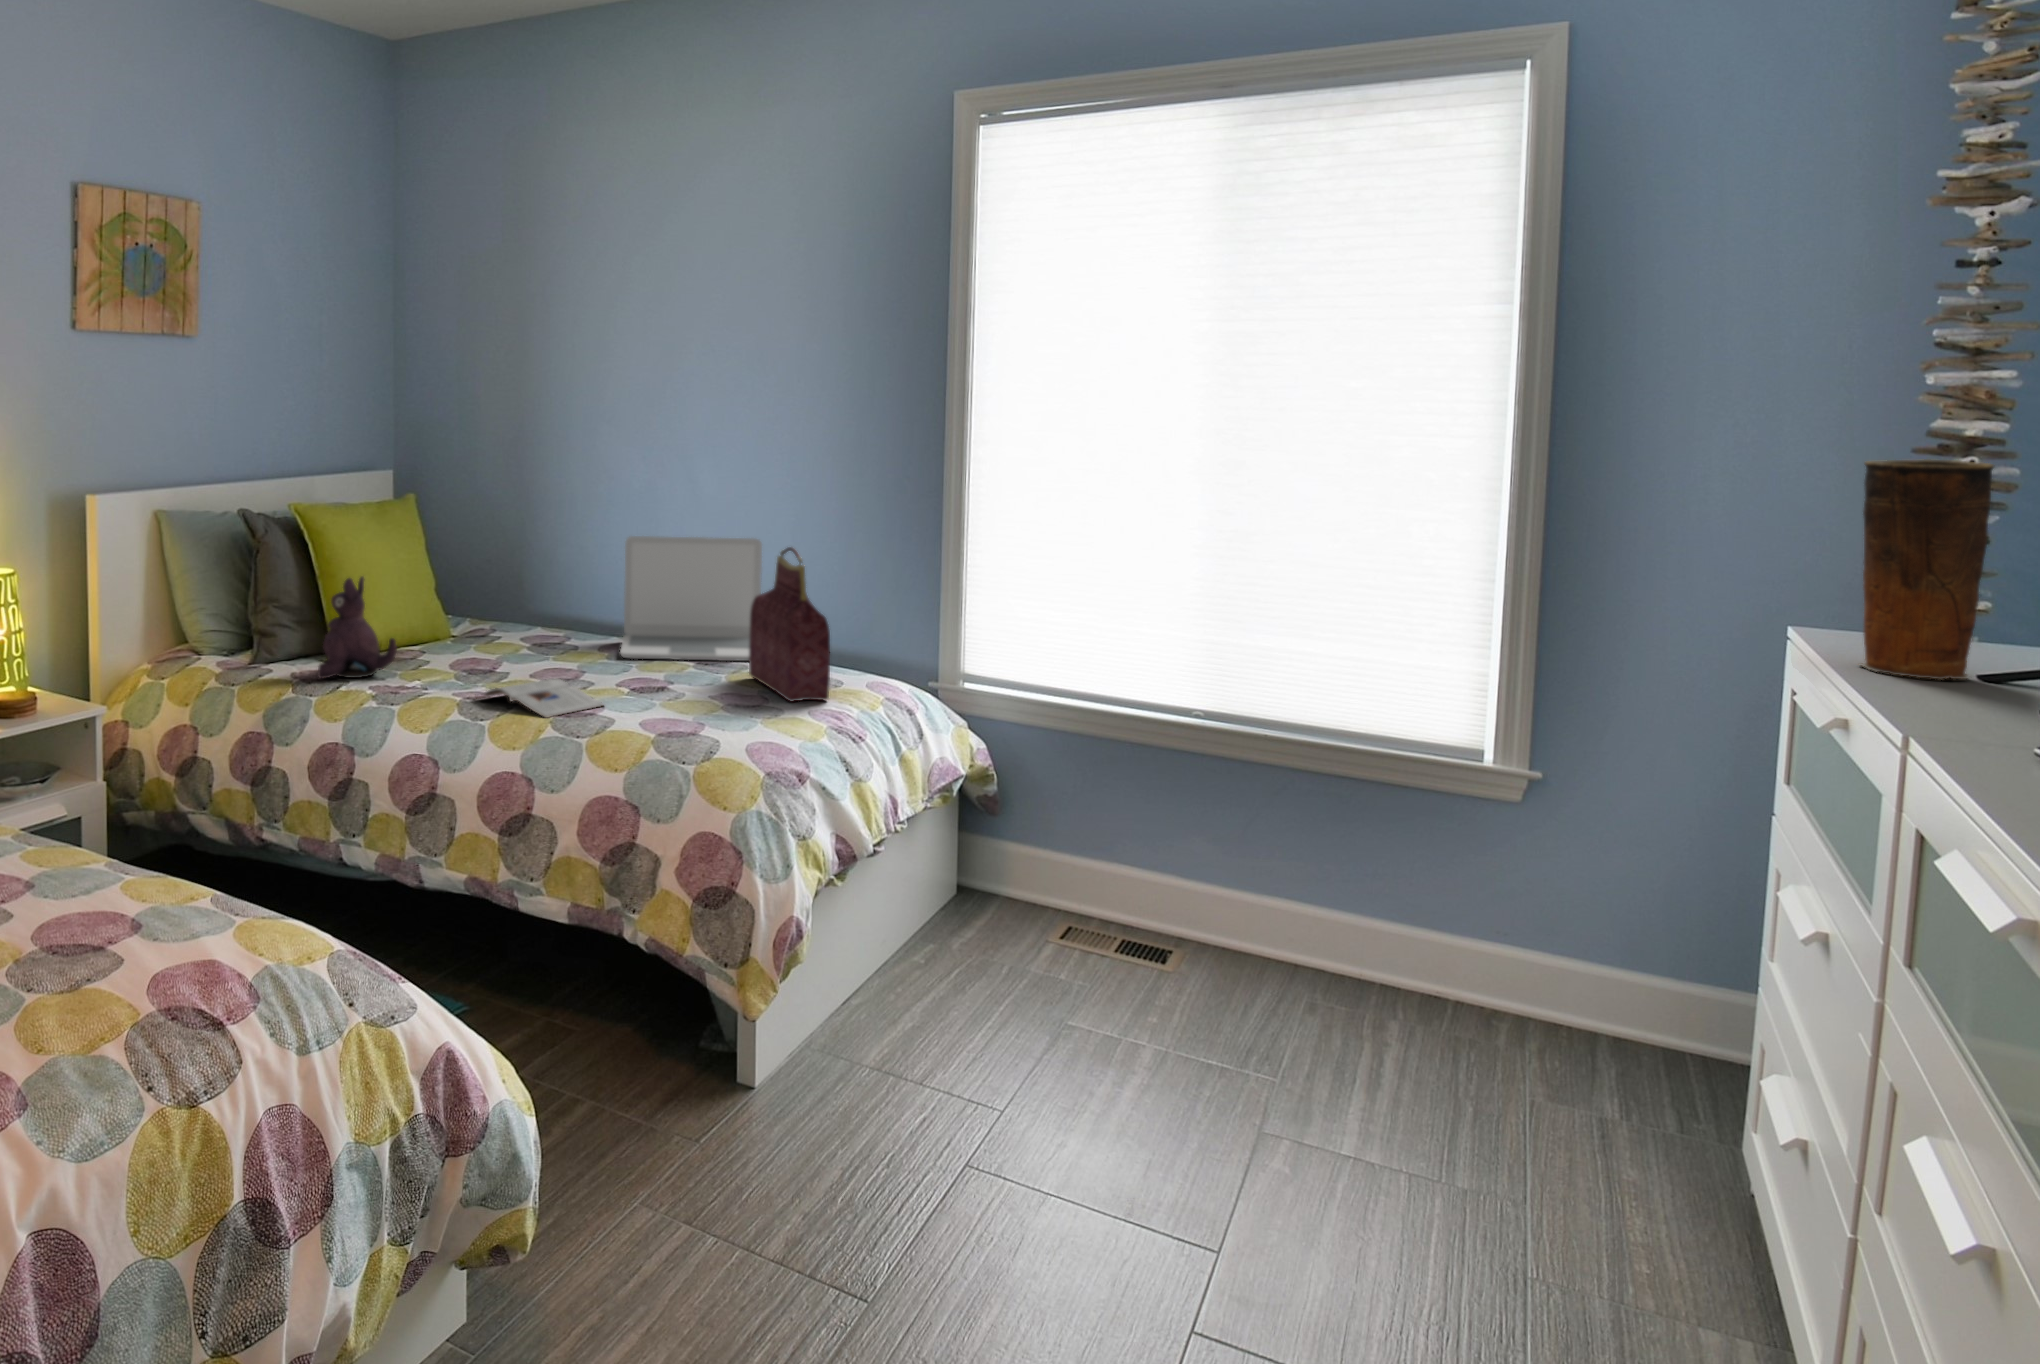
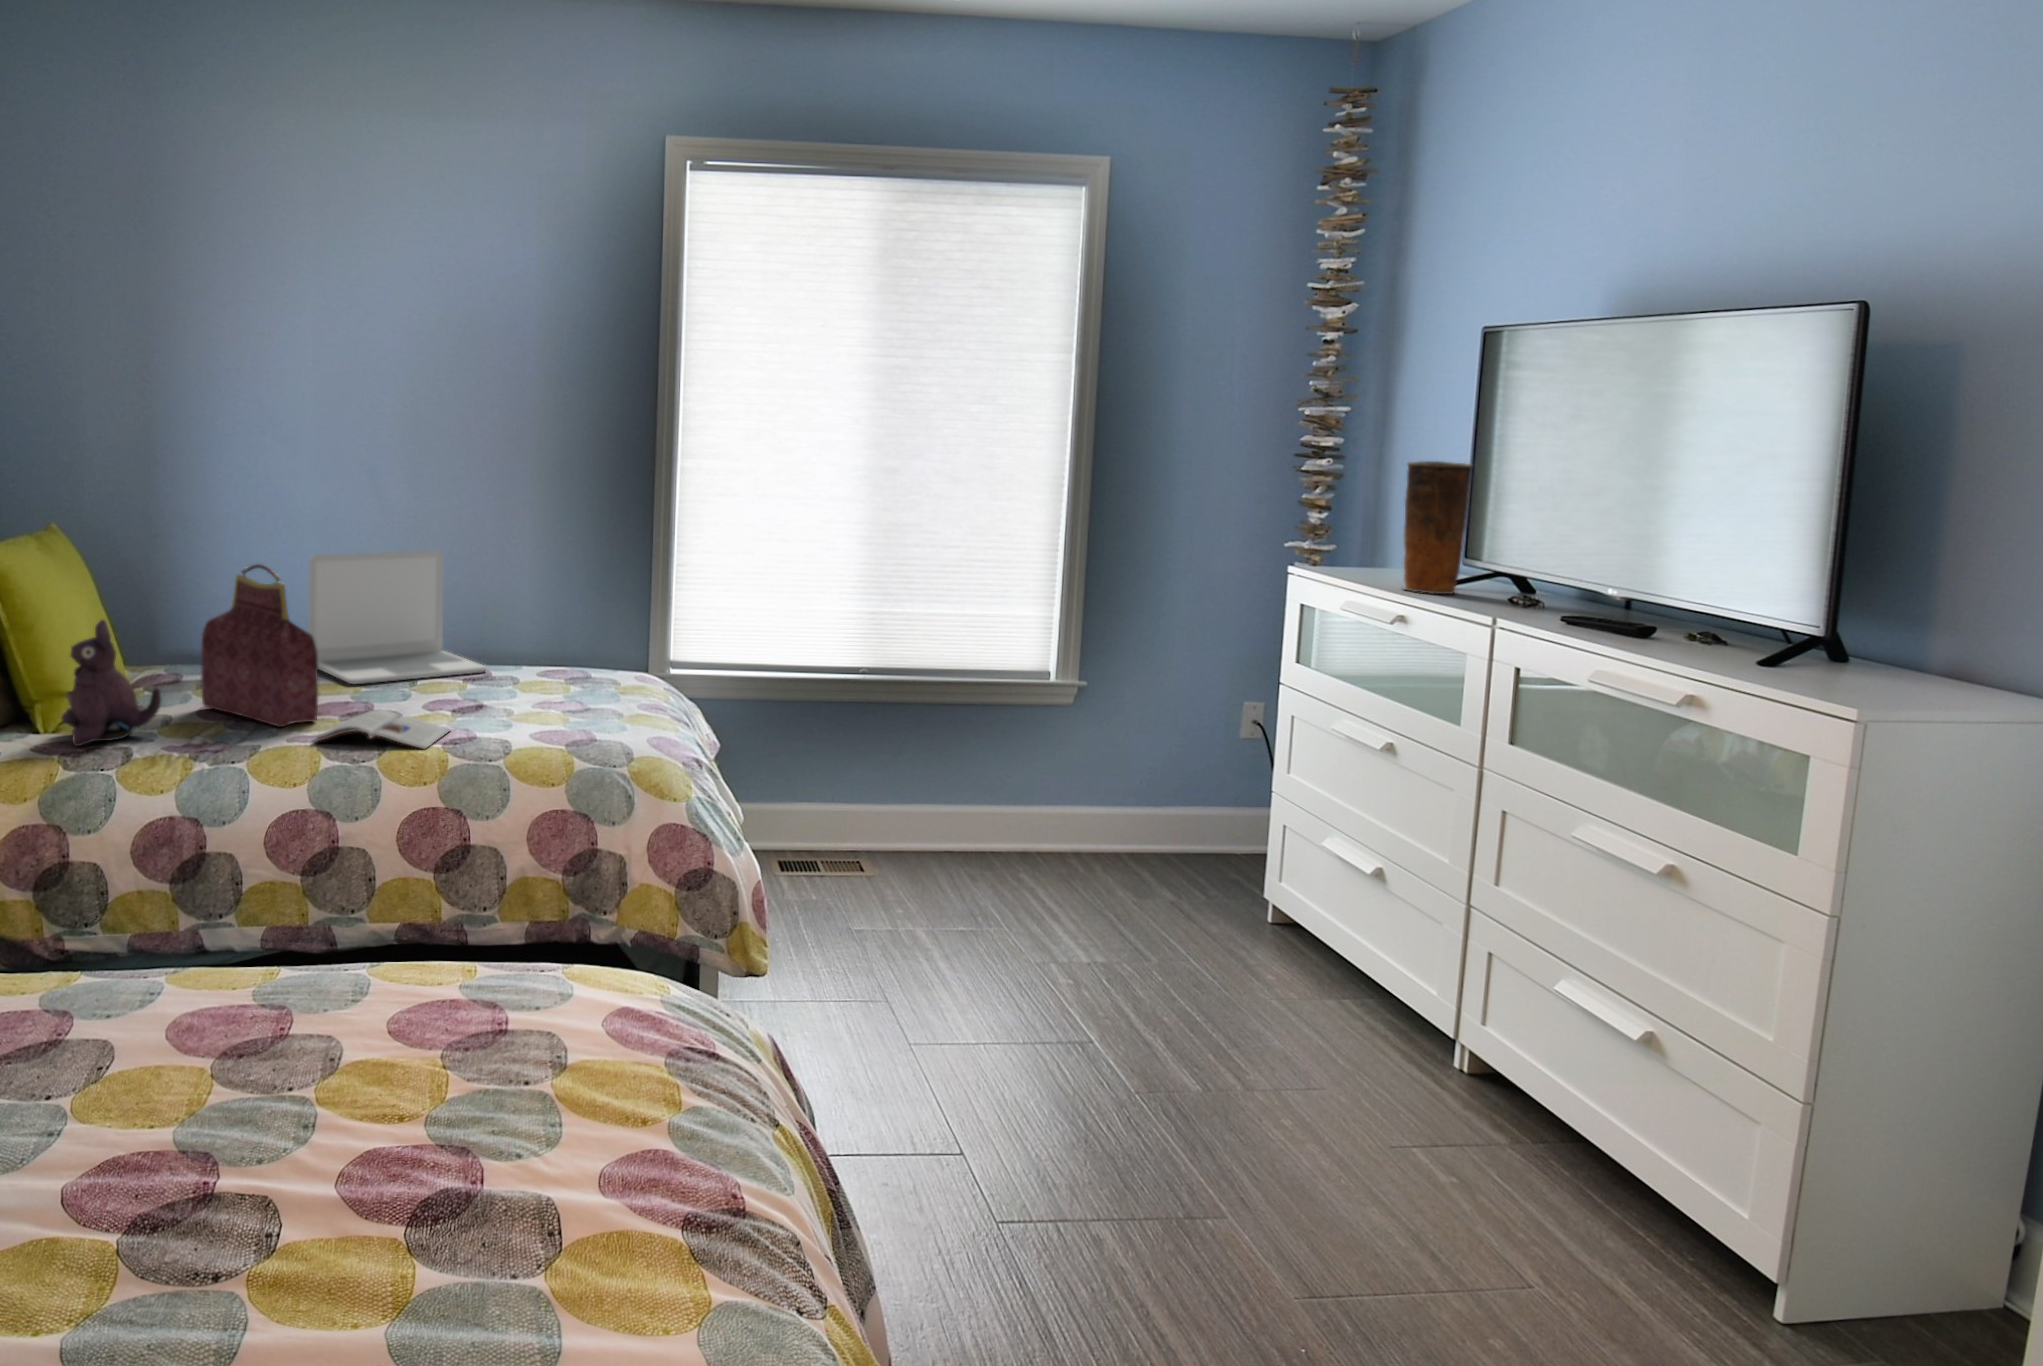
handbag: present [749,547,830,701] -> present [201,564,318,727]

